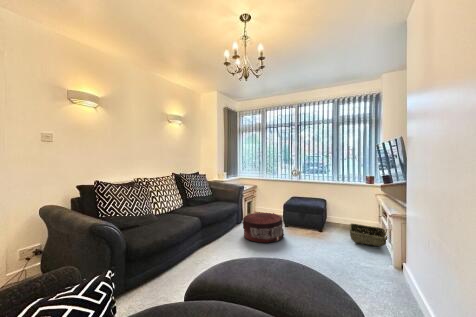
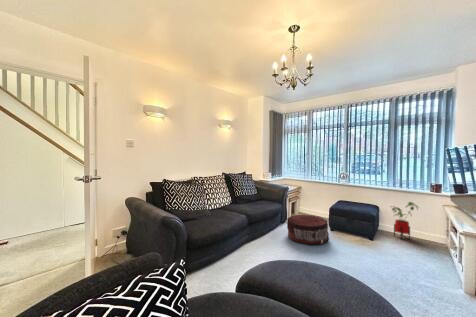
house plant: none [336,194,360,229] -> present [392,202,418,239]
woven basket: present [349,224,387,246] -> none [404,234,451,262]

